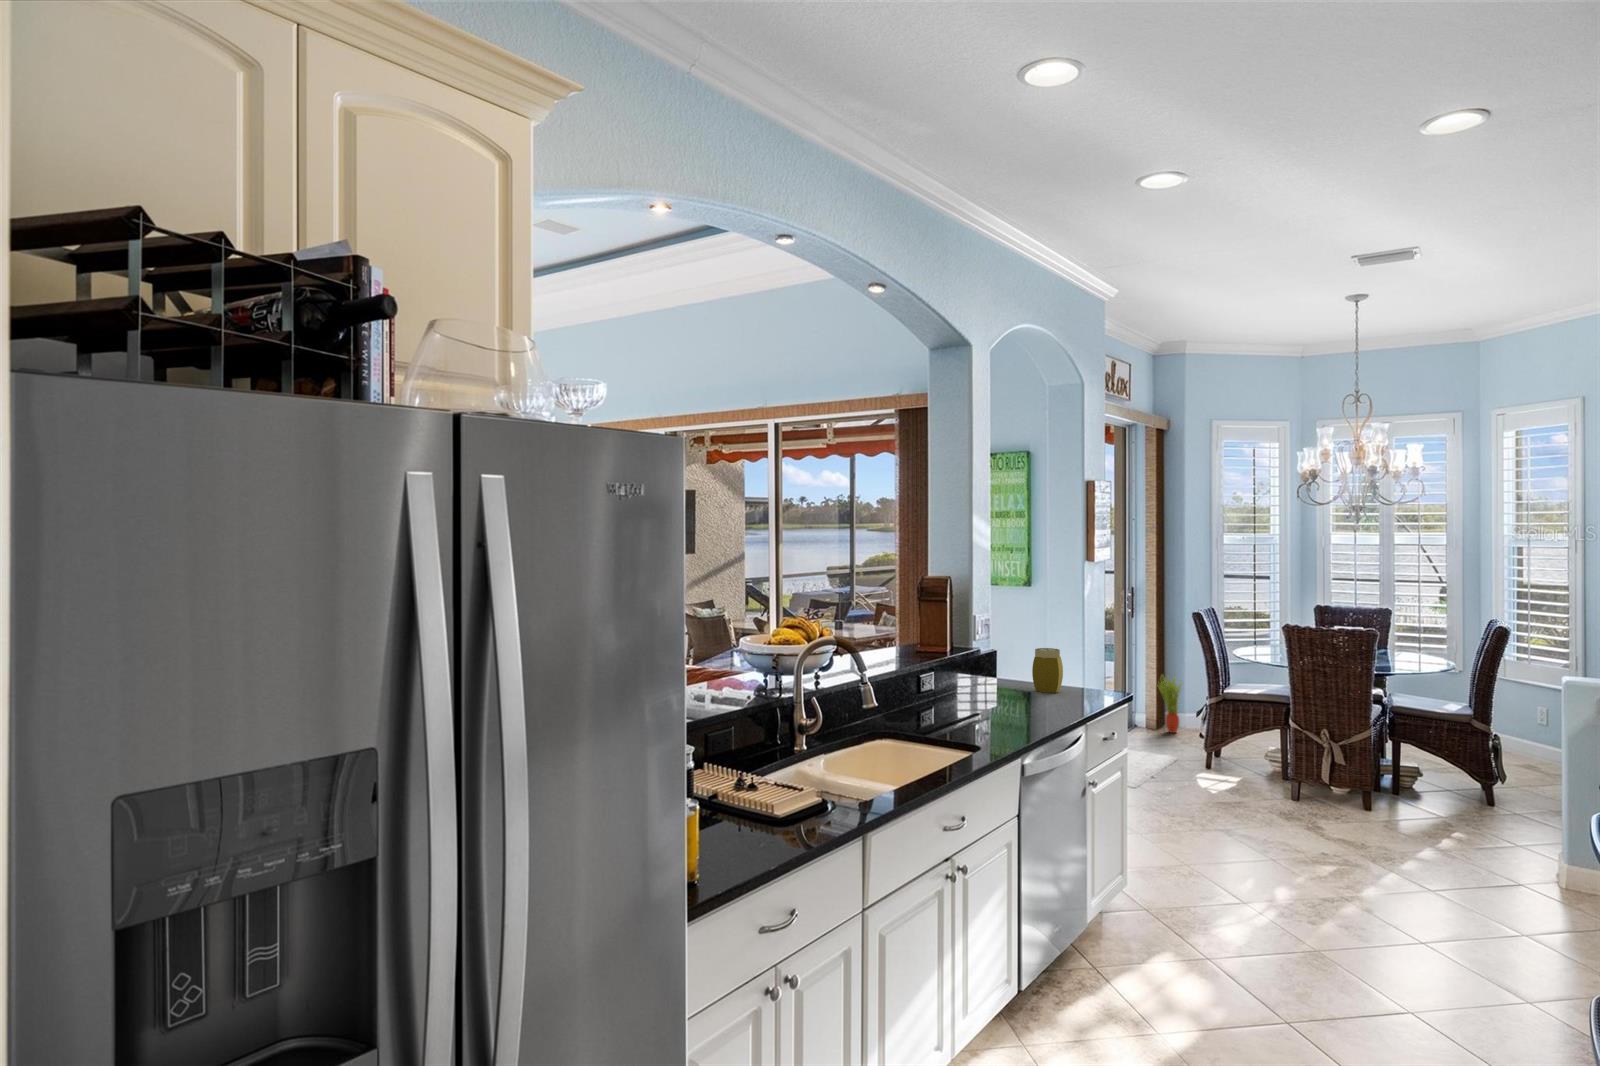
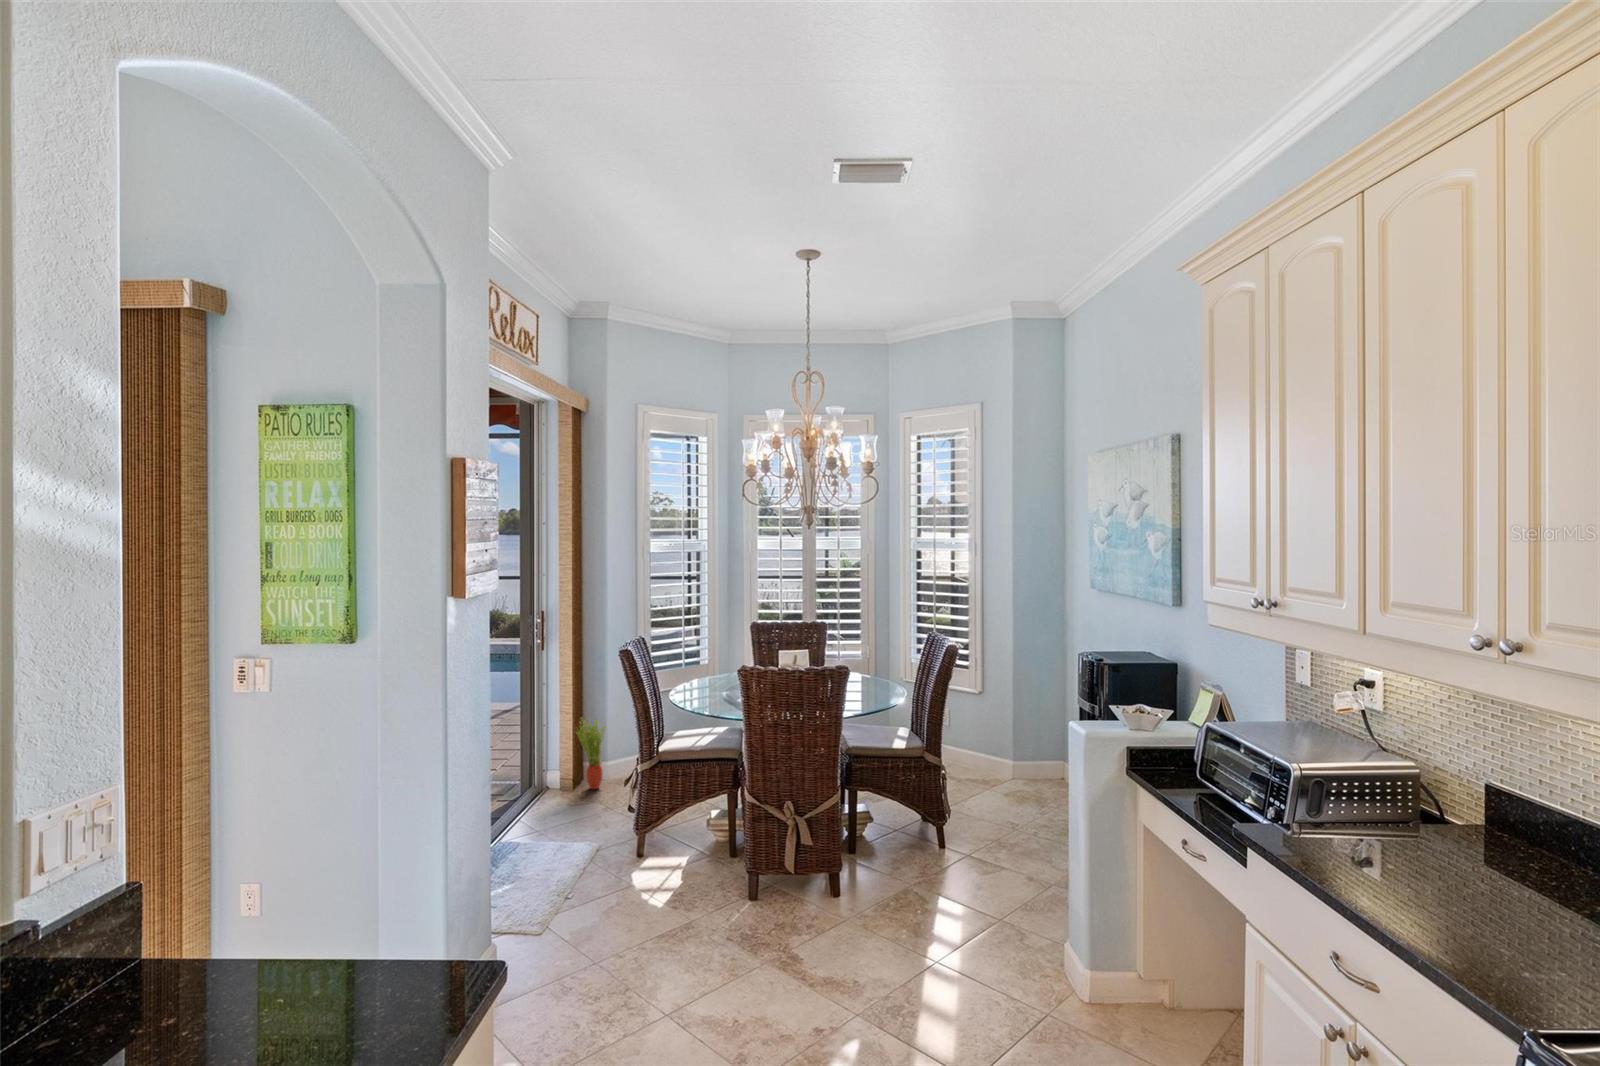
jar: present [1032,648,1063,693] -> none [212,878,317,1030]

